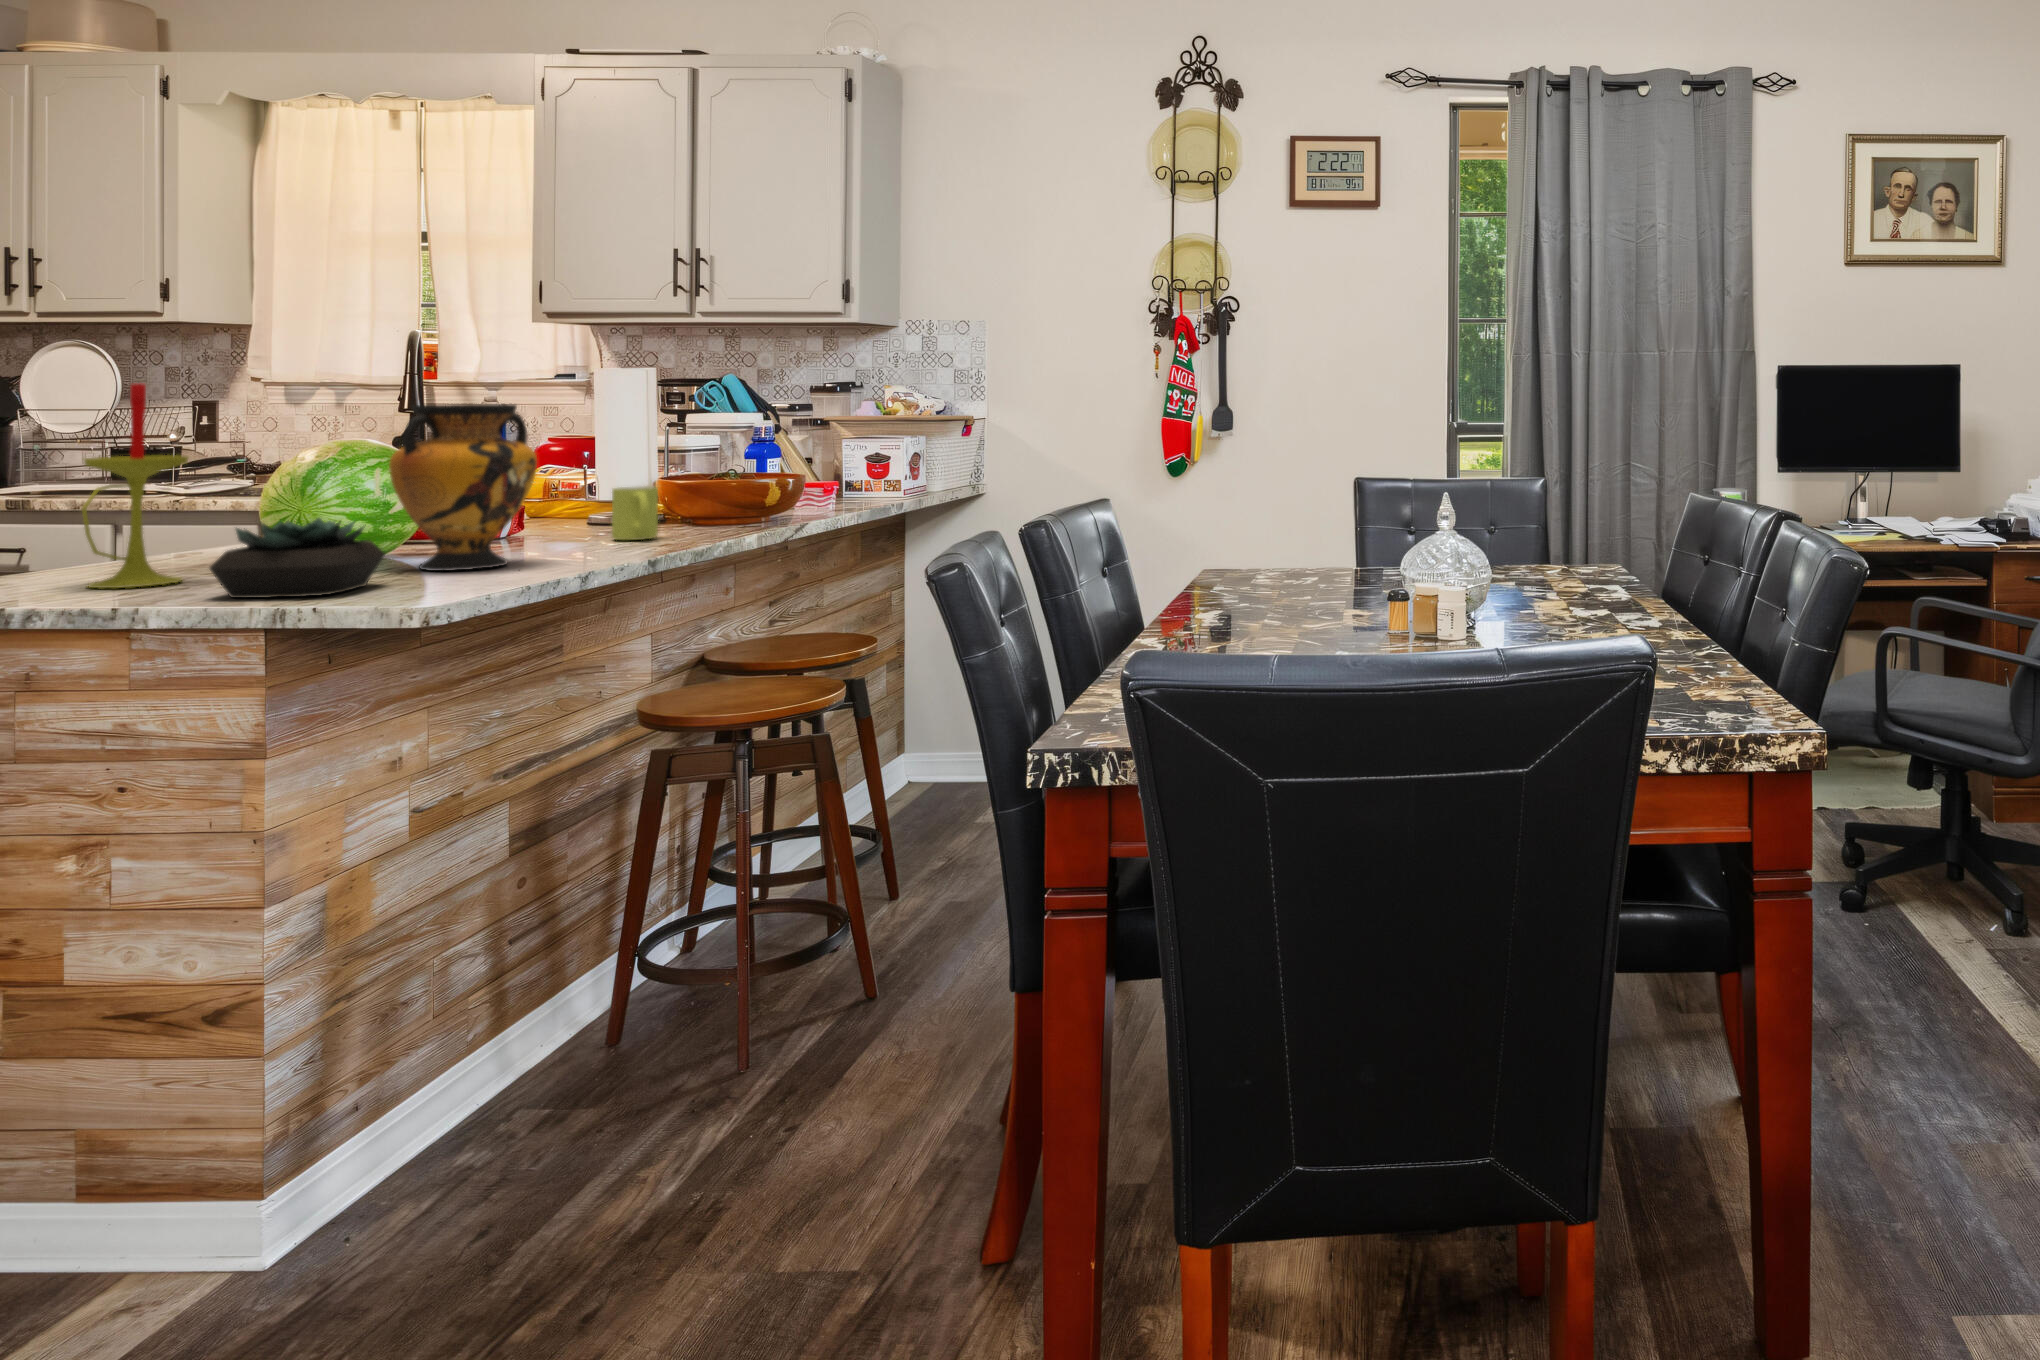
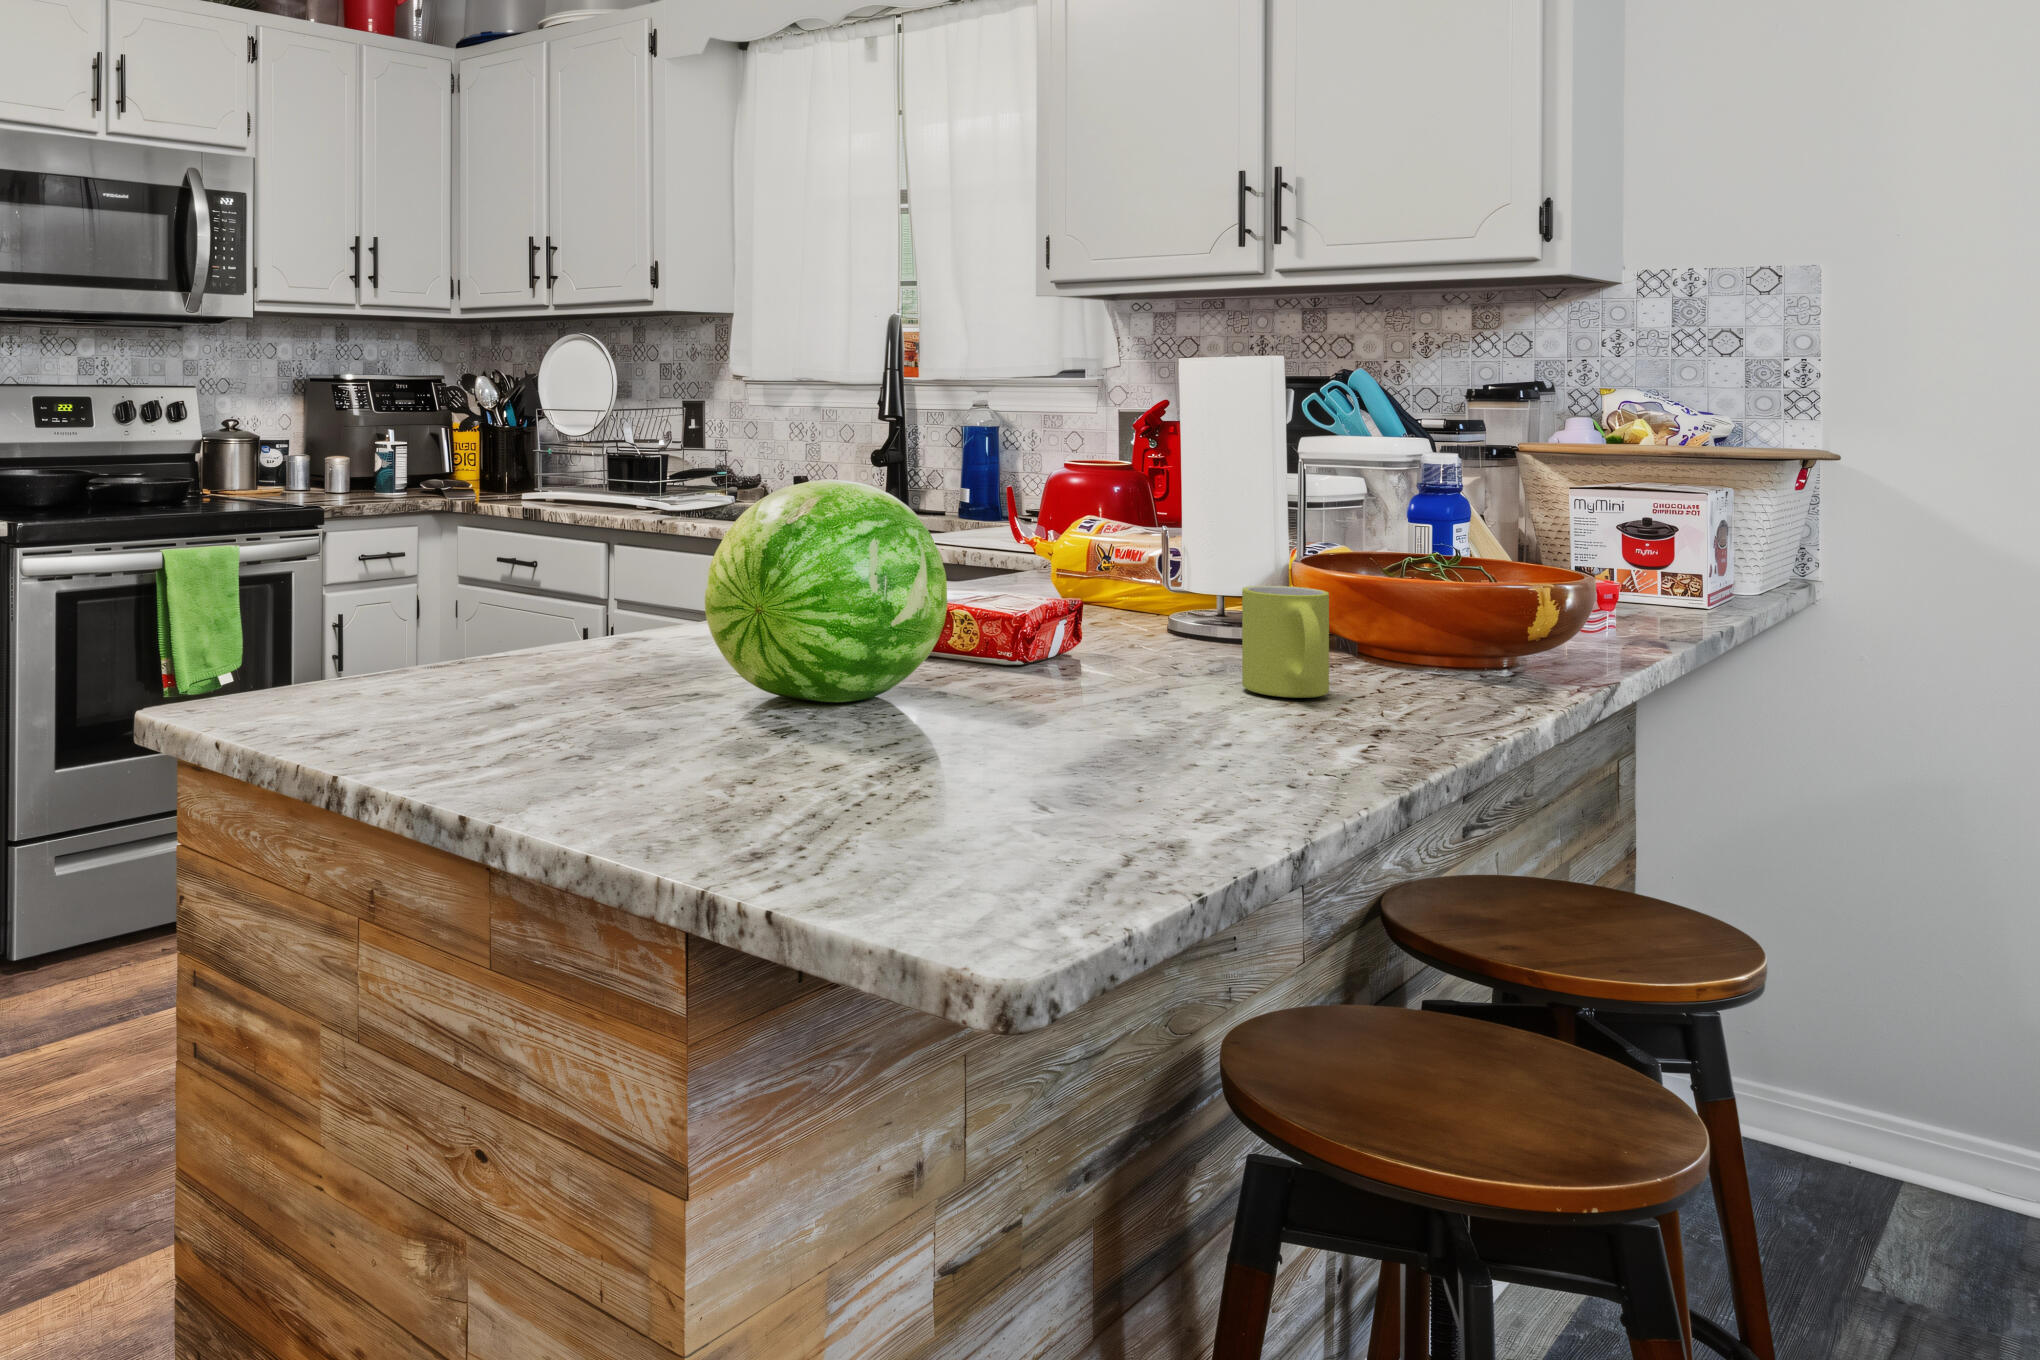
candle: present [81,383,188,588] -> none [453,366,603,741]
vase: present [389,404,537,571] -> none [894,421,1151,770]
succulent plant: present [210,518,385,598] -> none [606,651,895,837]

